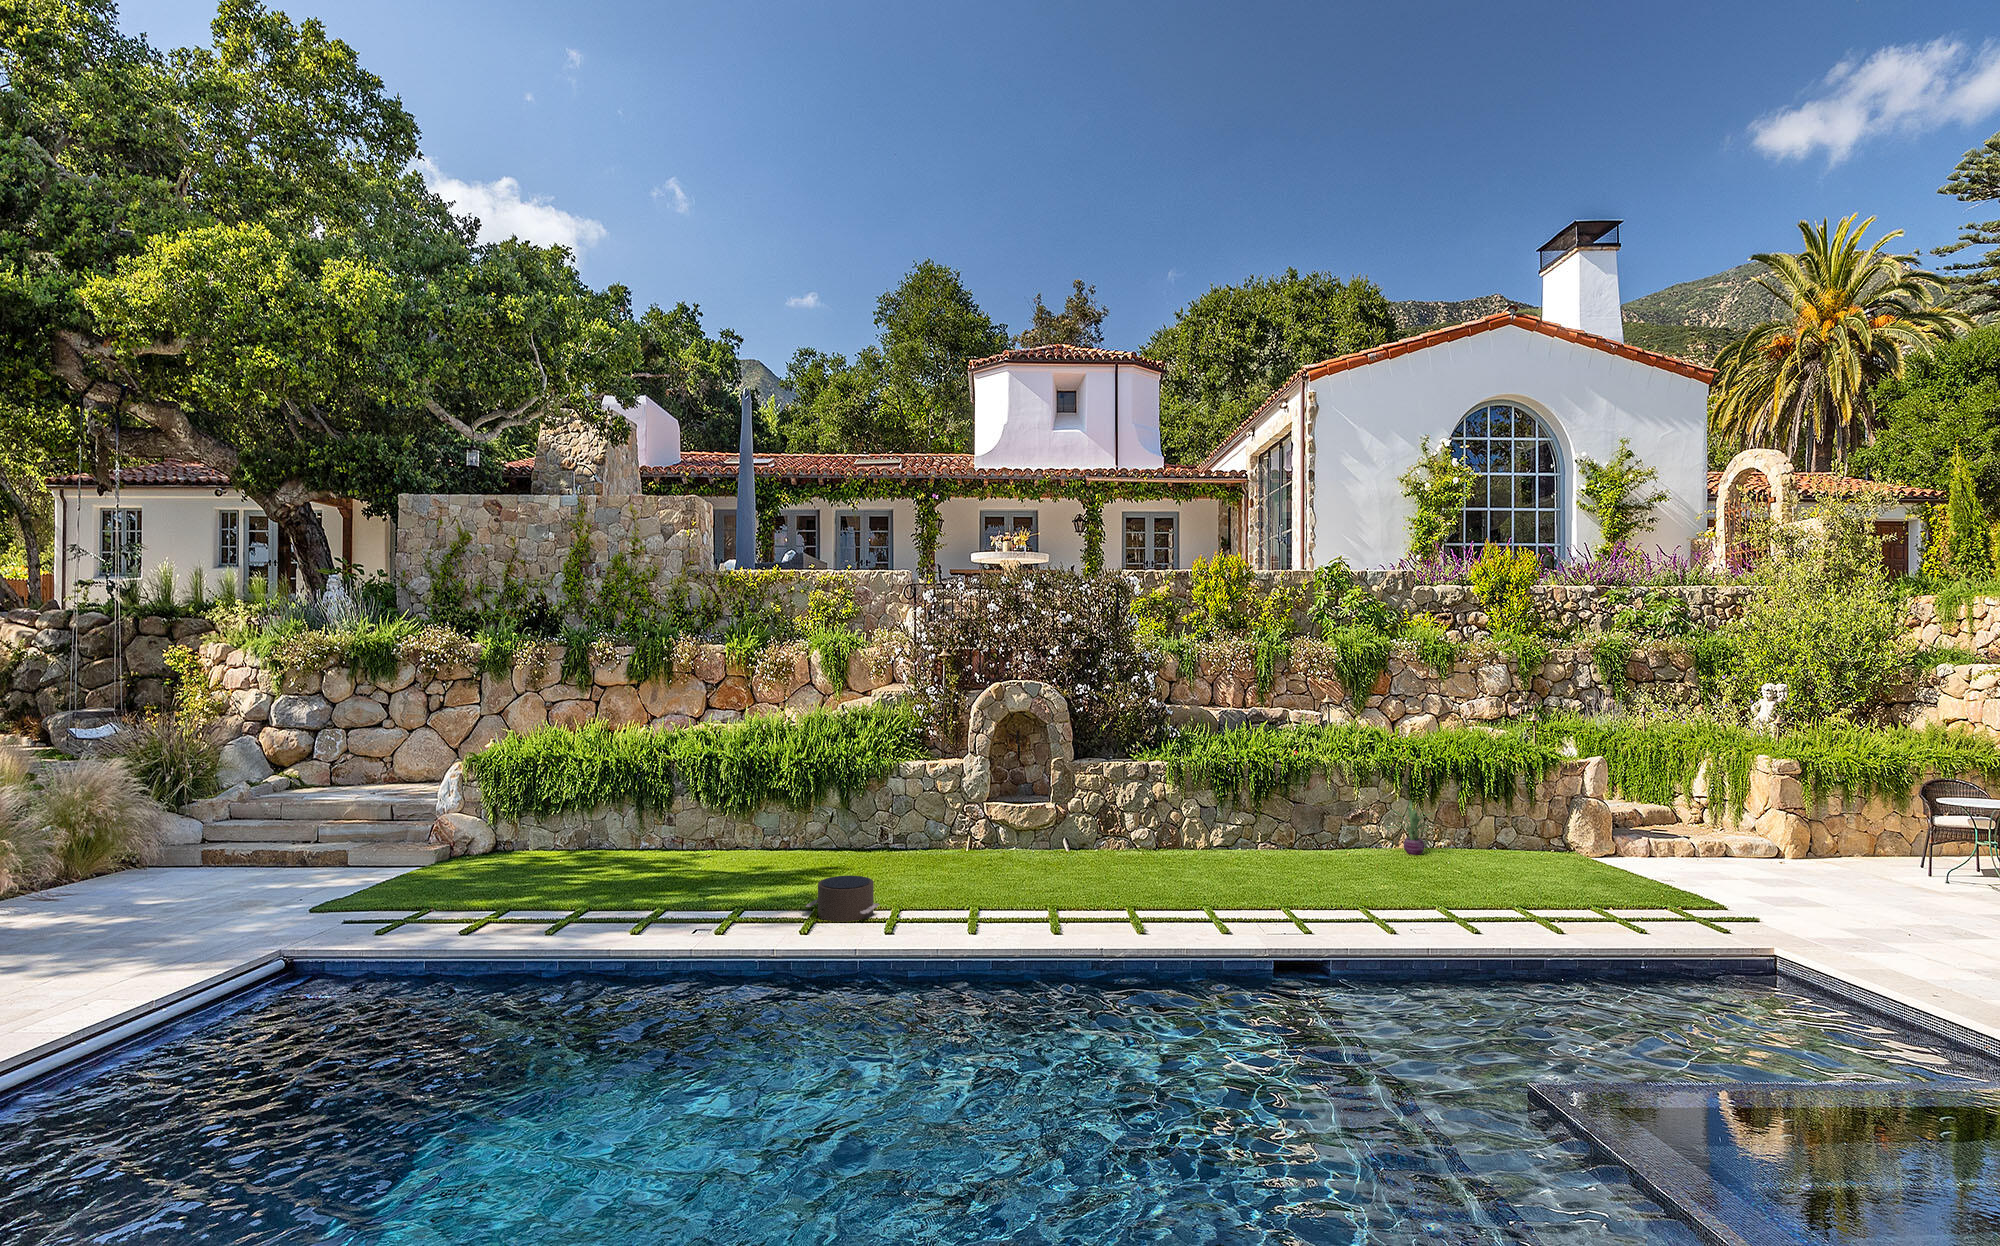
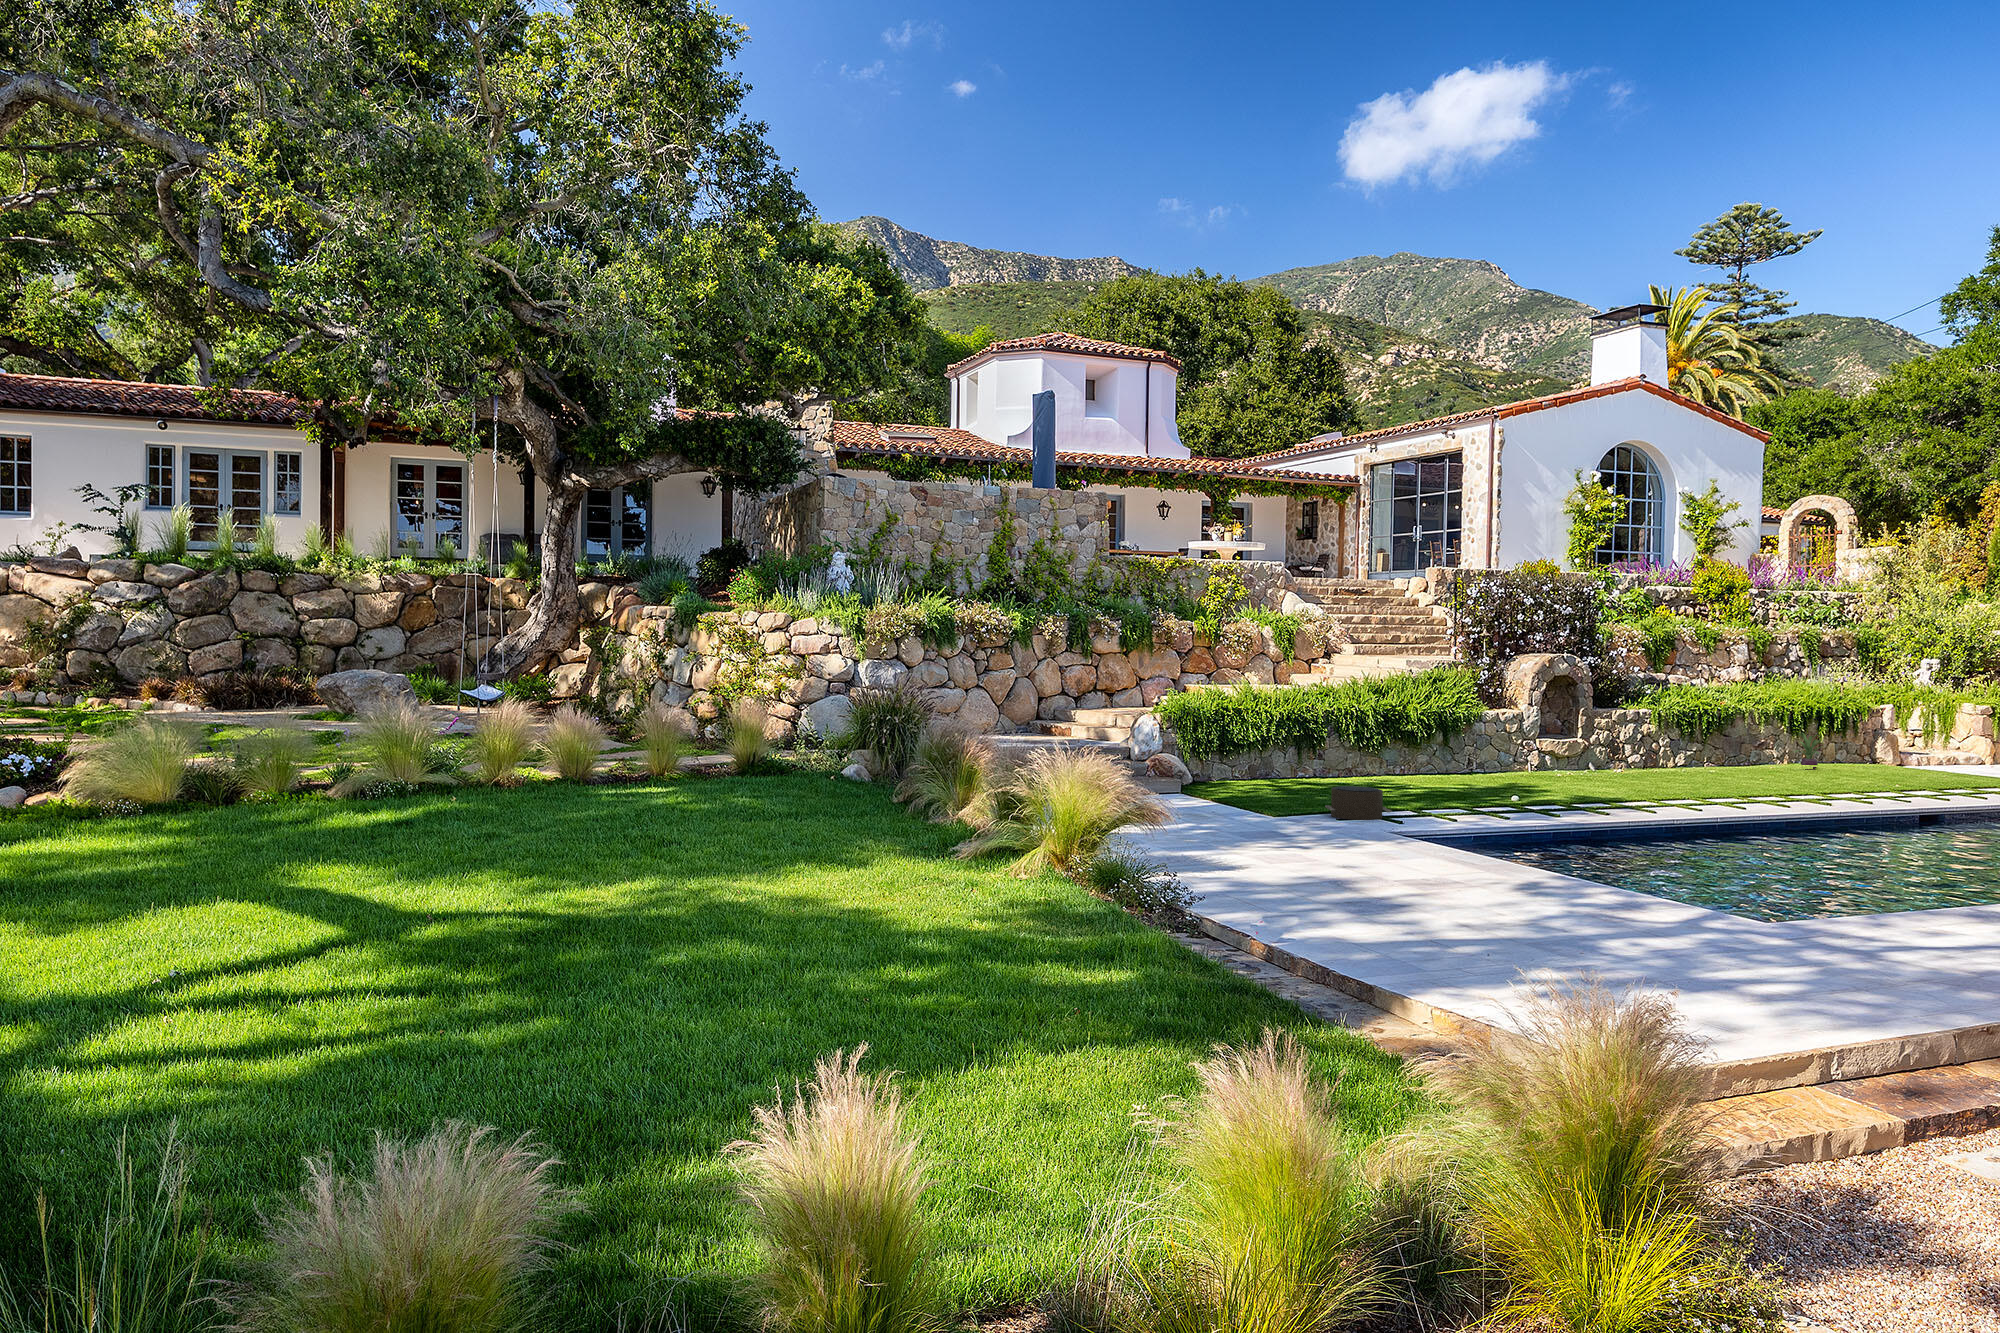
pouf: present [806,876,880,922] -> present [1325,786,1392,820]

